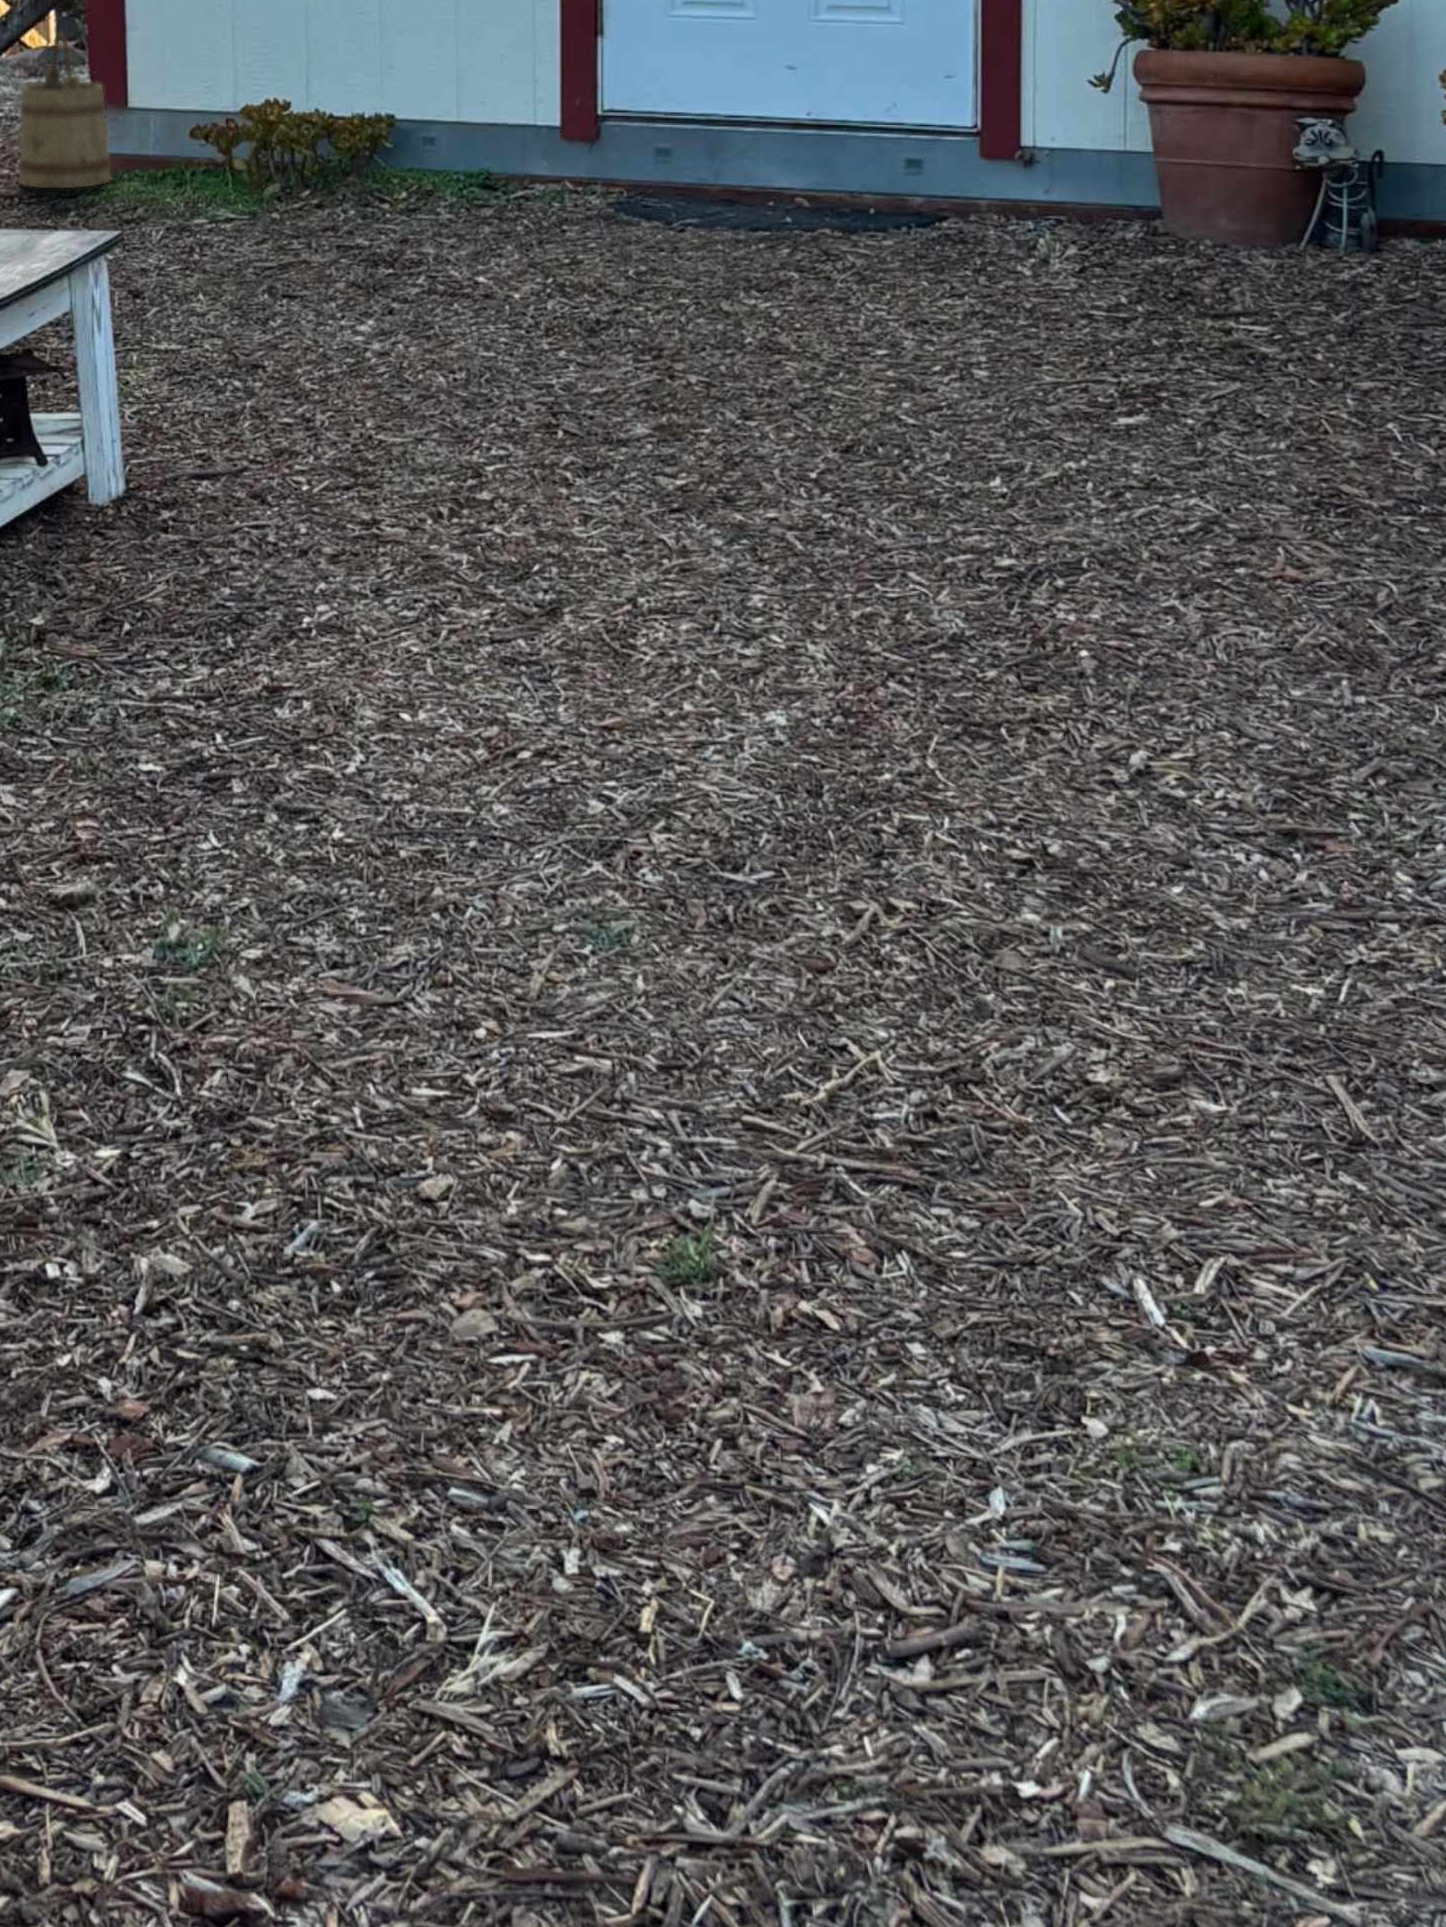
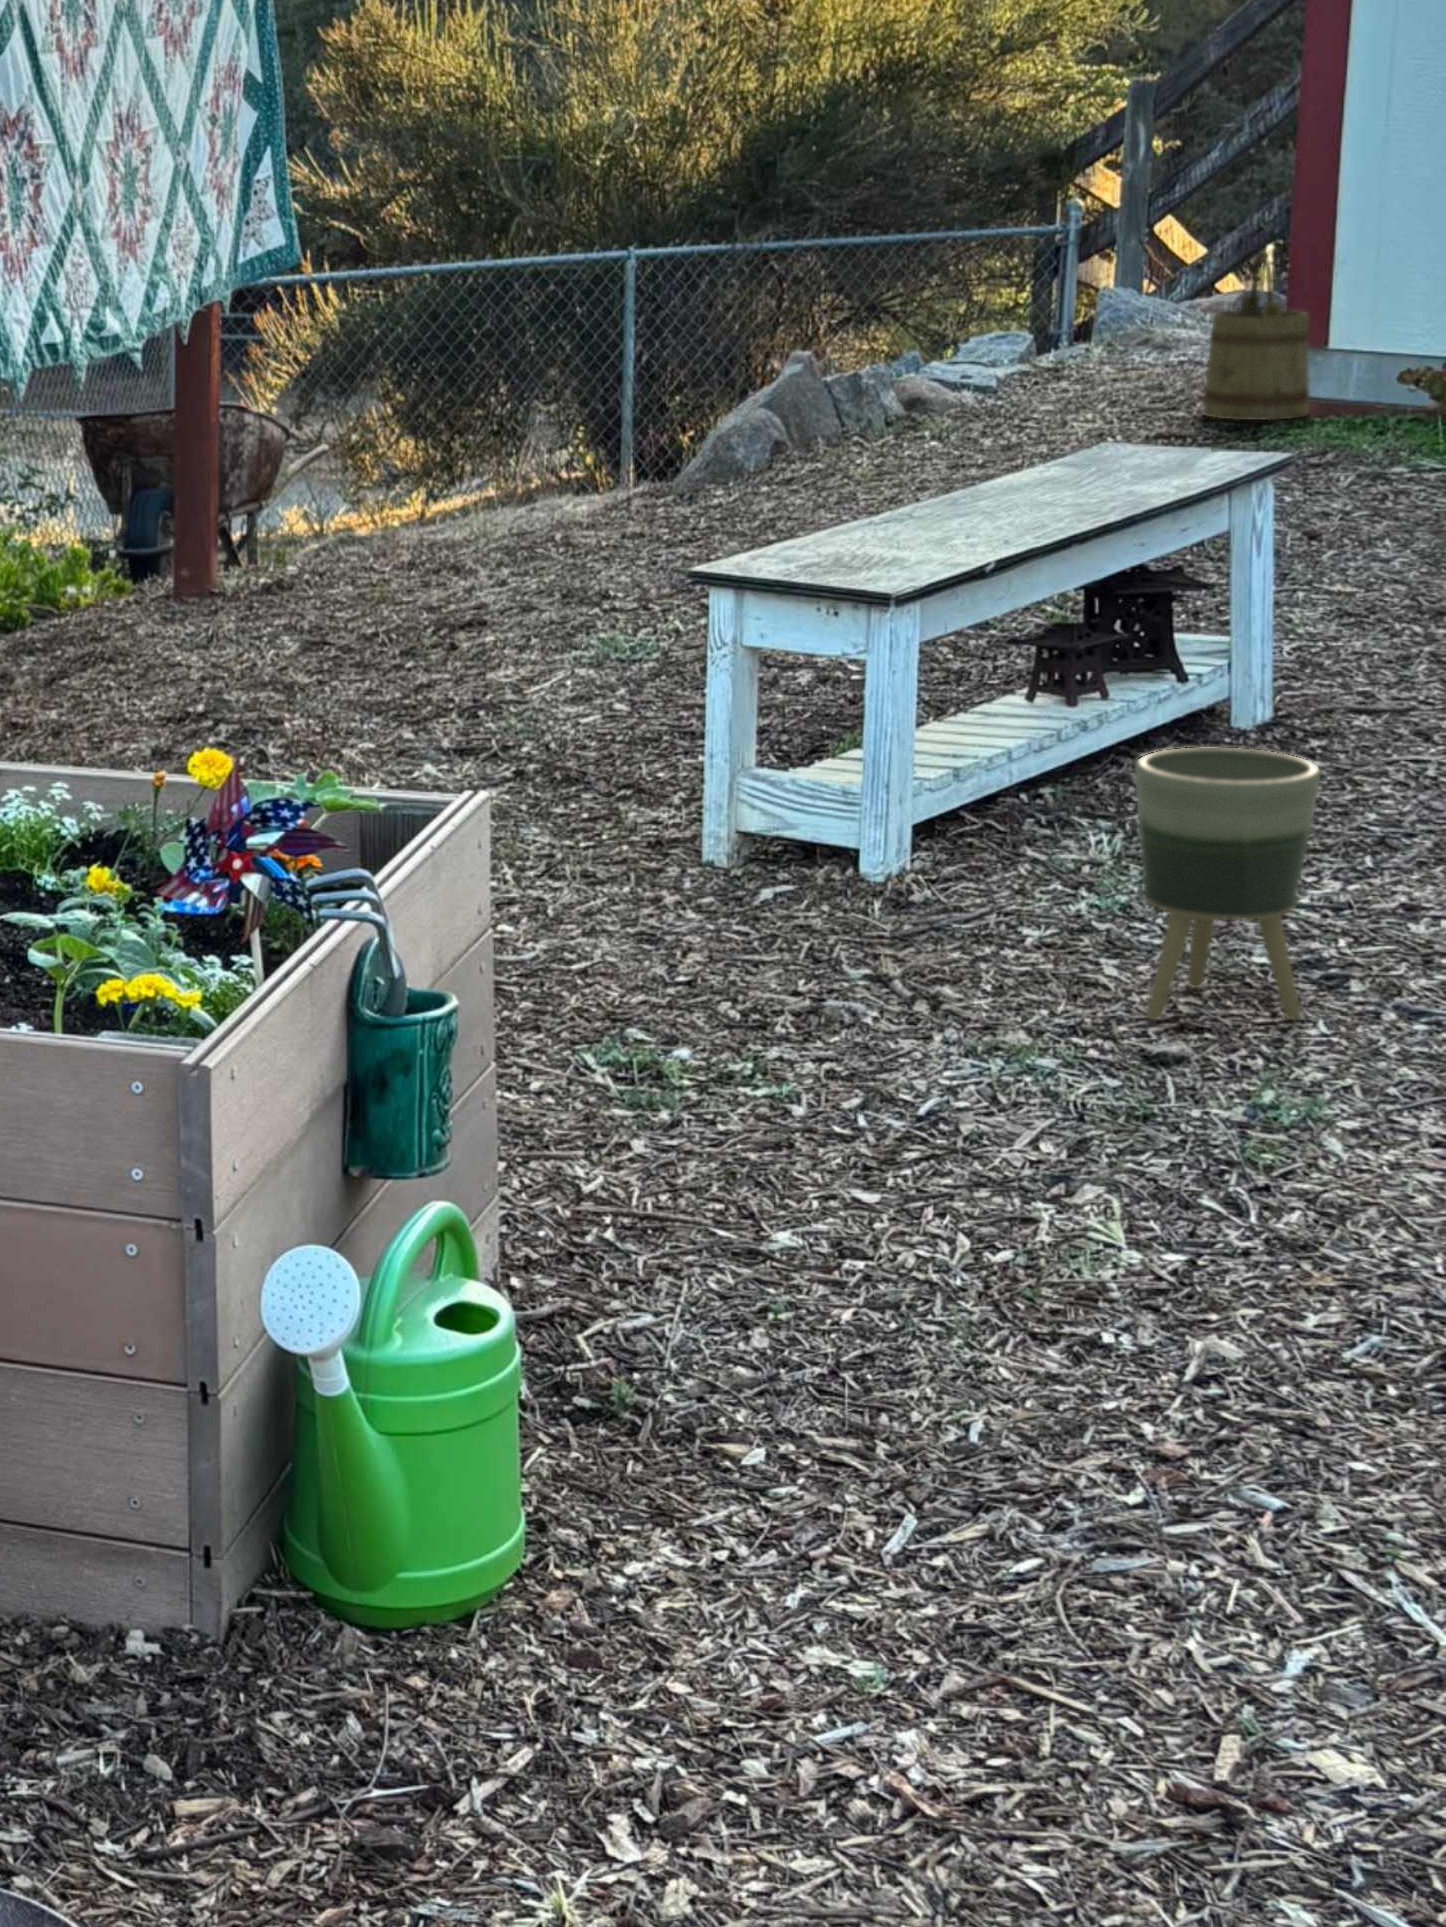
planter: none [11,565,185,858] -> present [1135,748,1321,1020]

